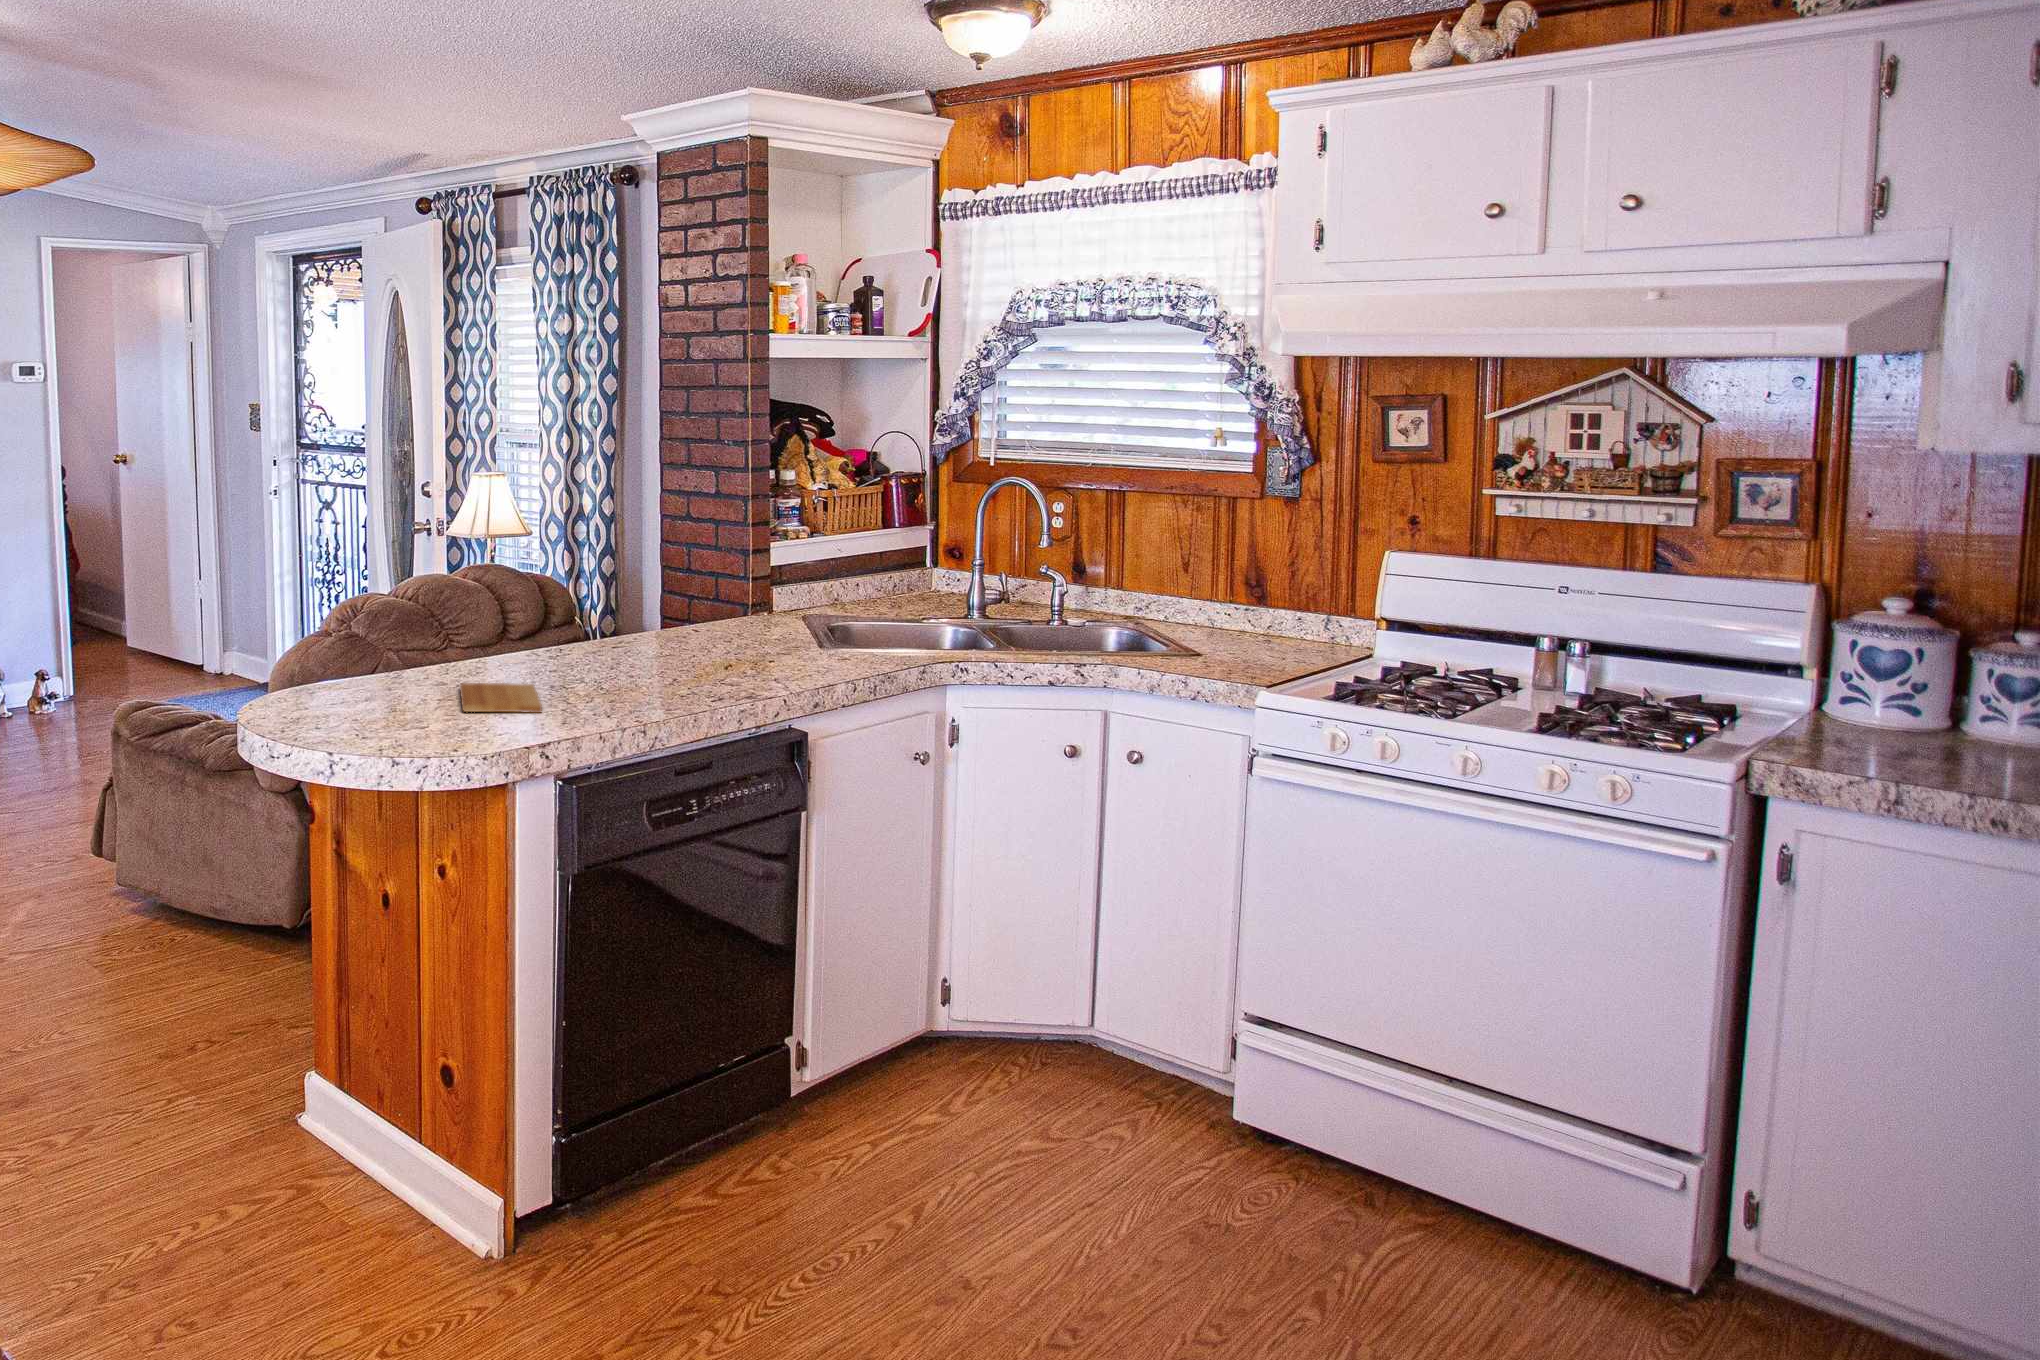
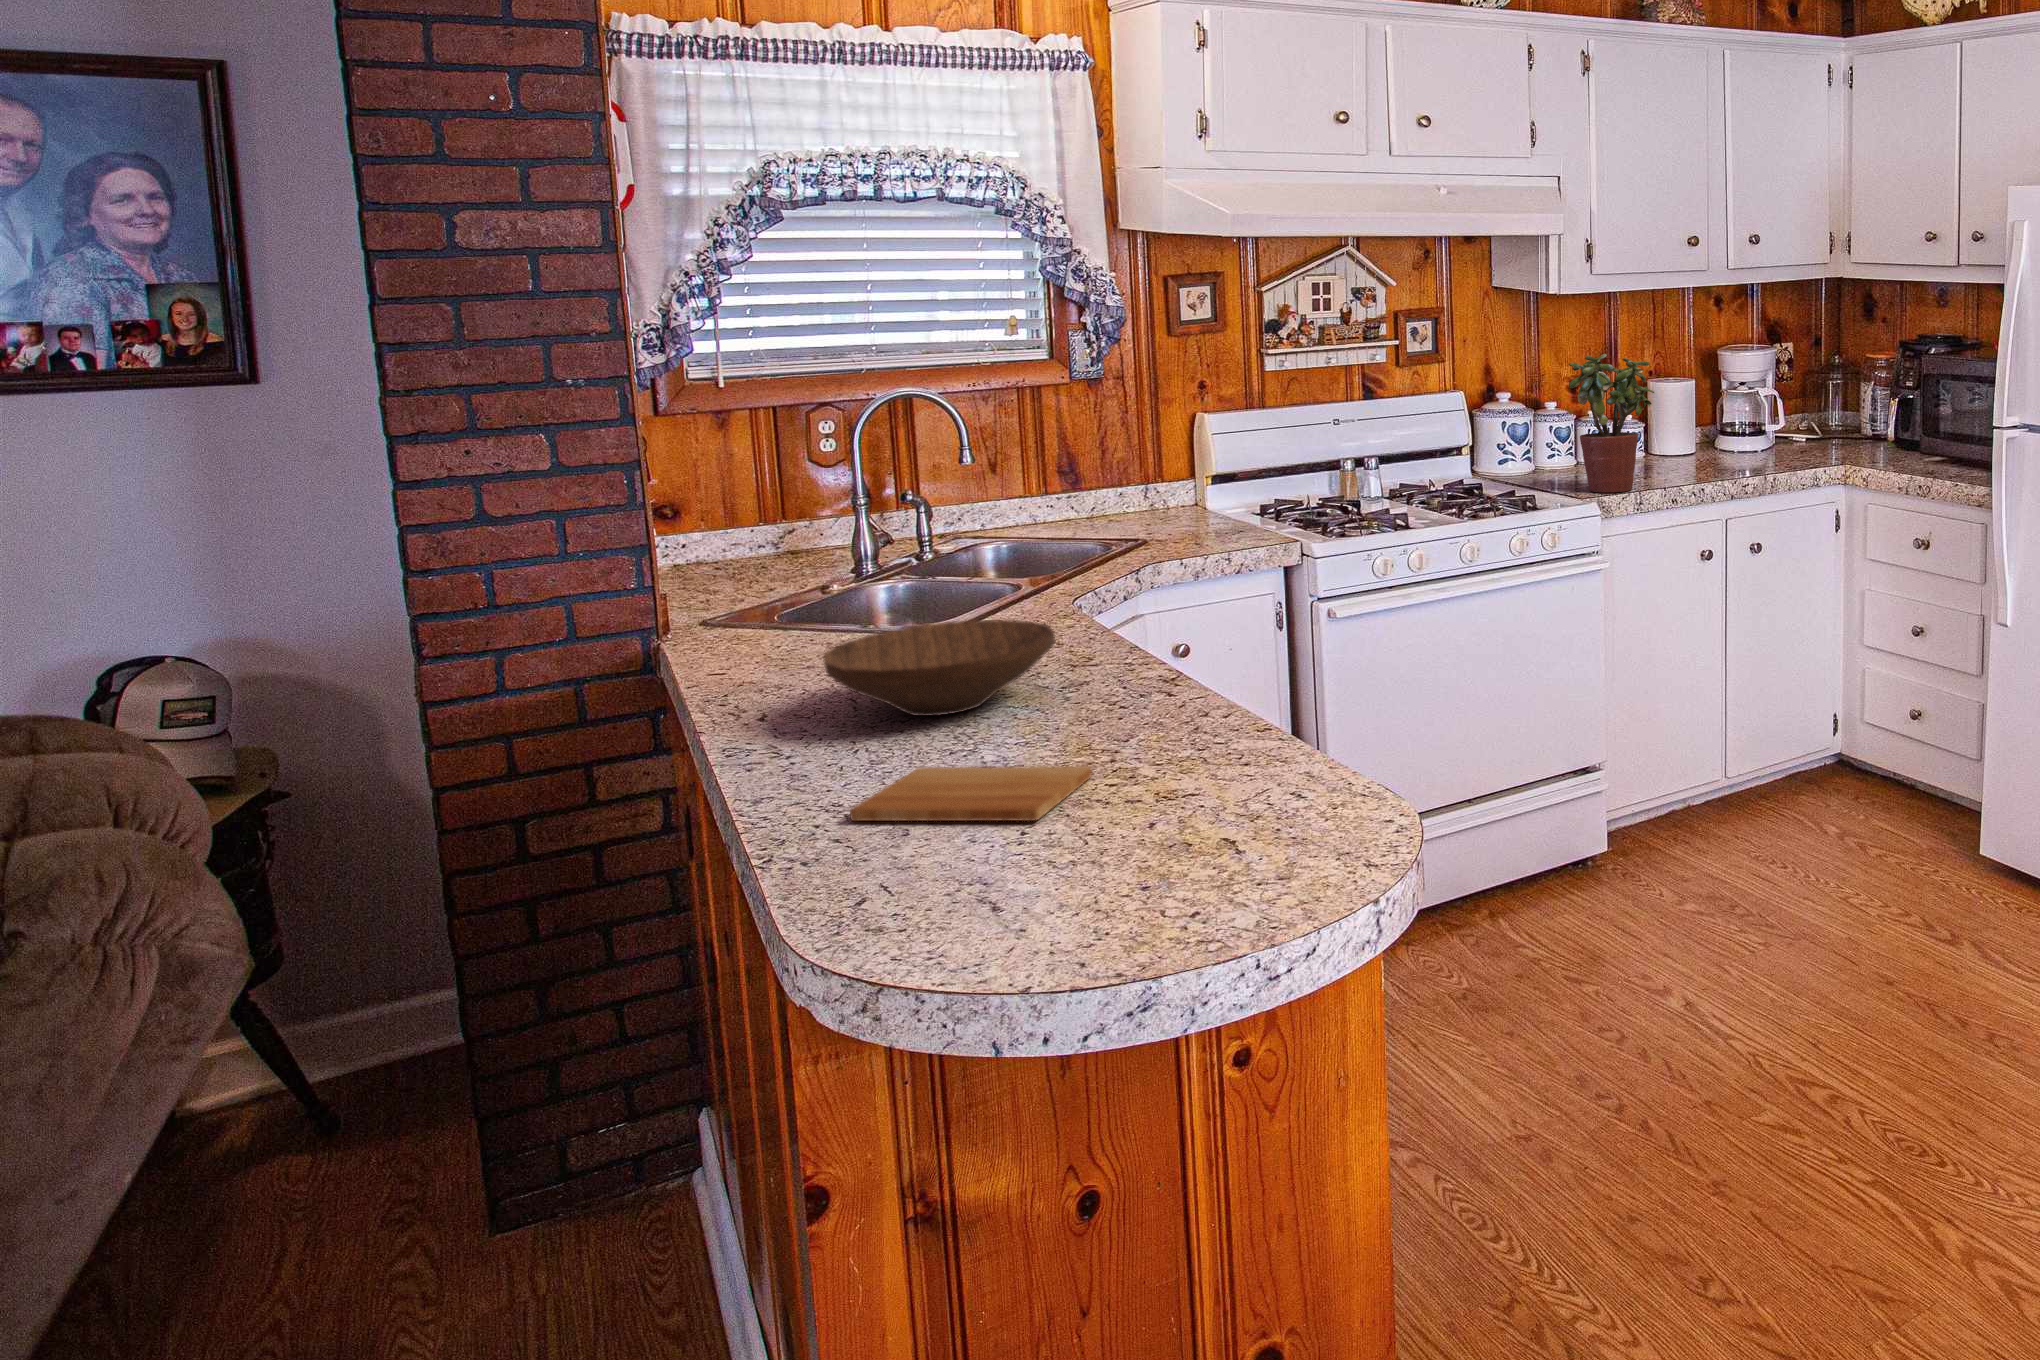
potted plant: none [1805,548,1988,774] -> present [1569,354,1654,492]
wooden bowl: none [594,624,737,681] -> present [823,620,1055,716]

